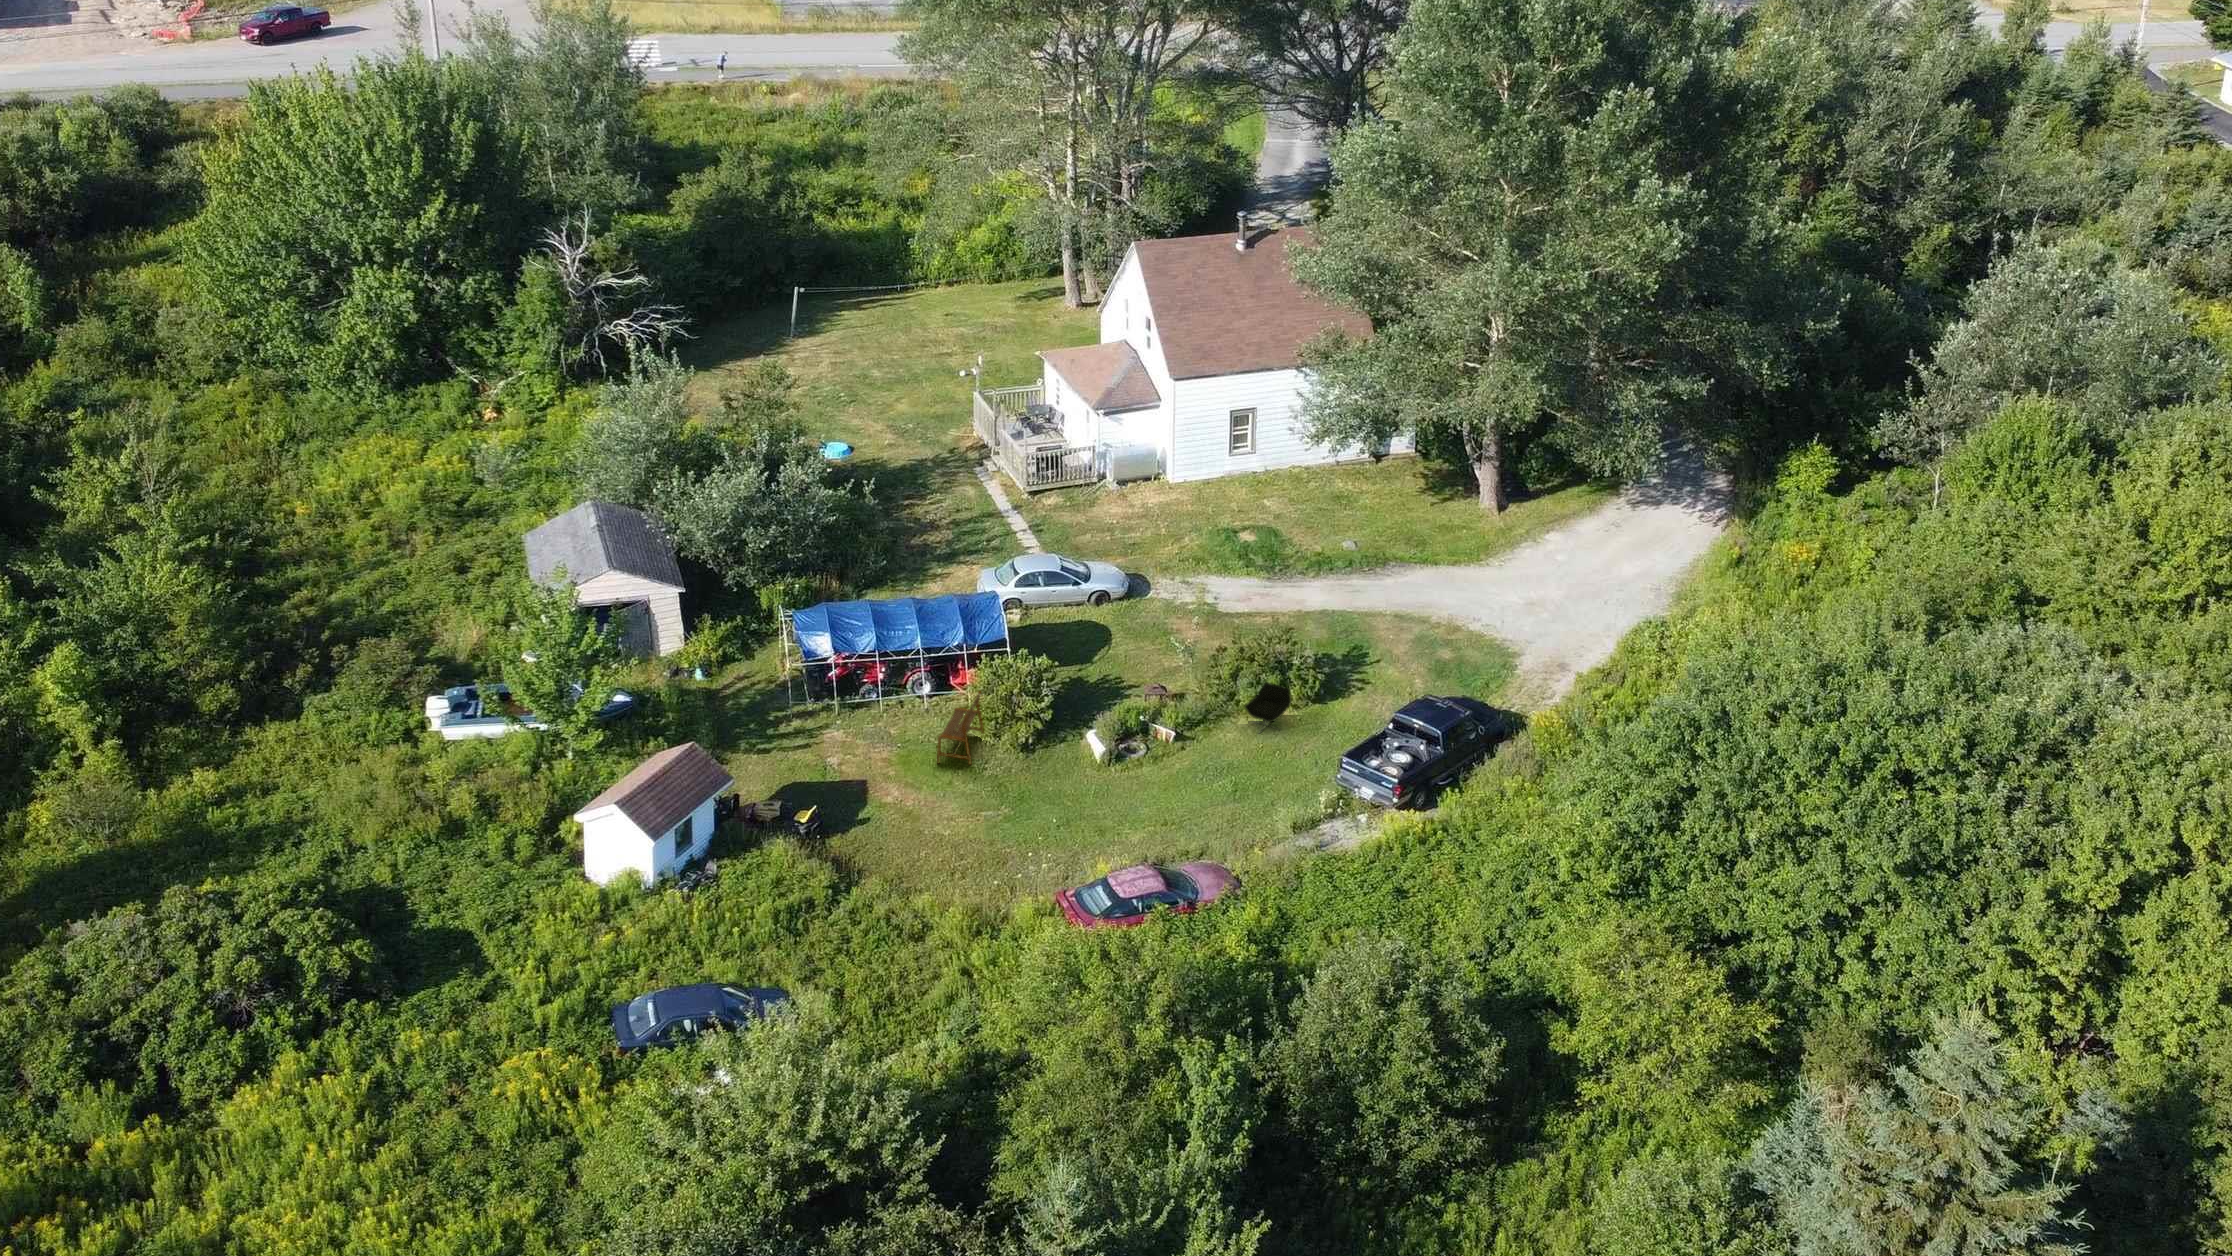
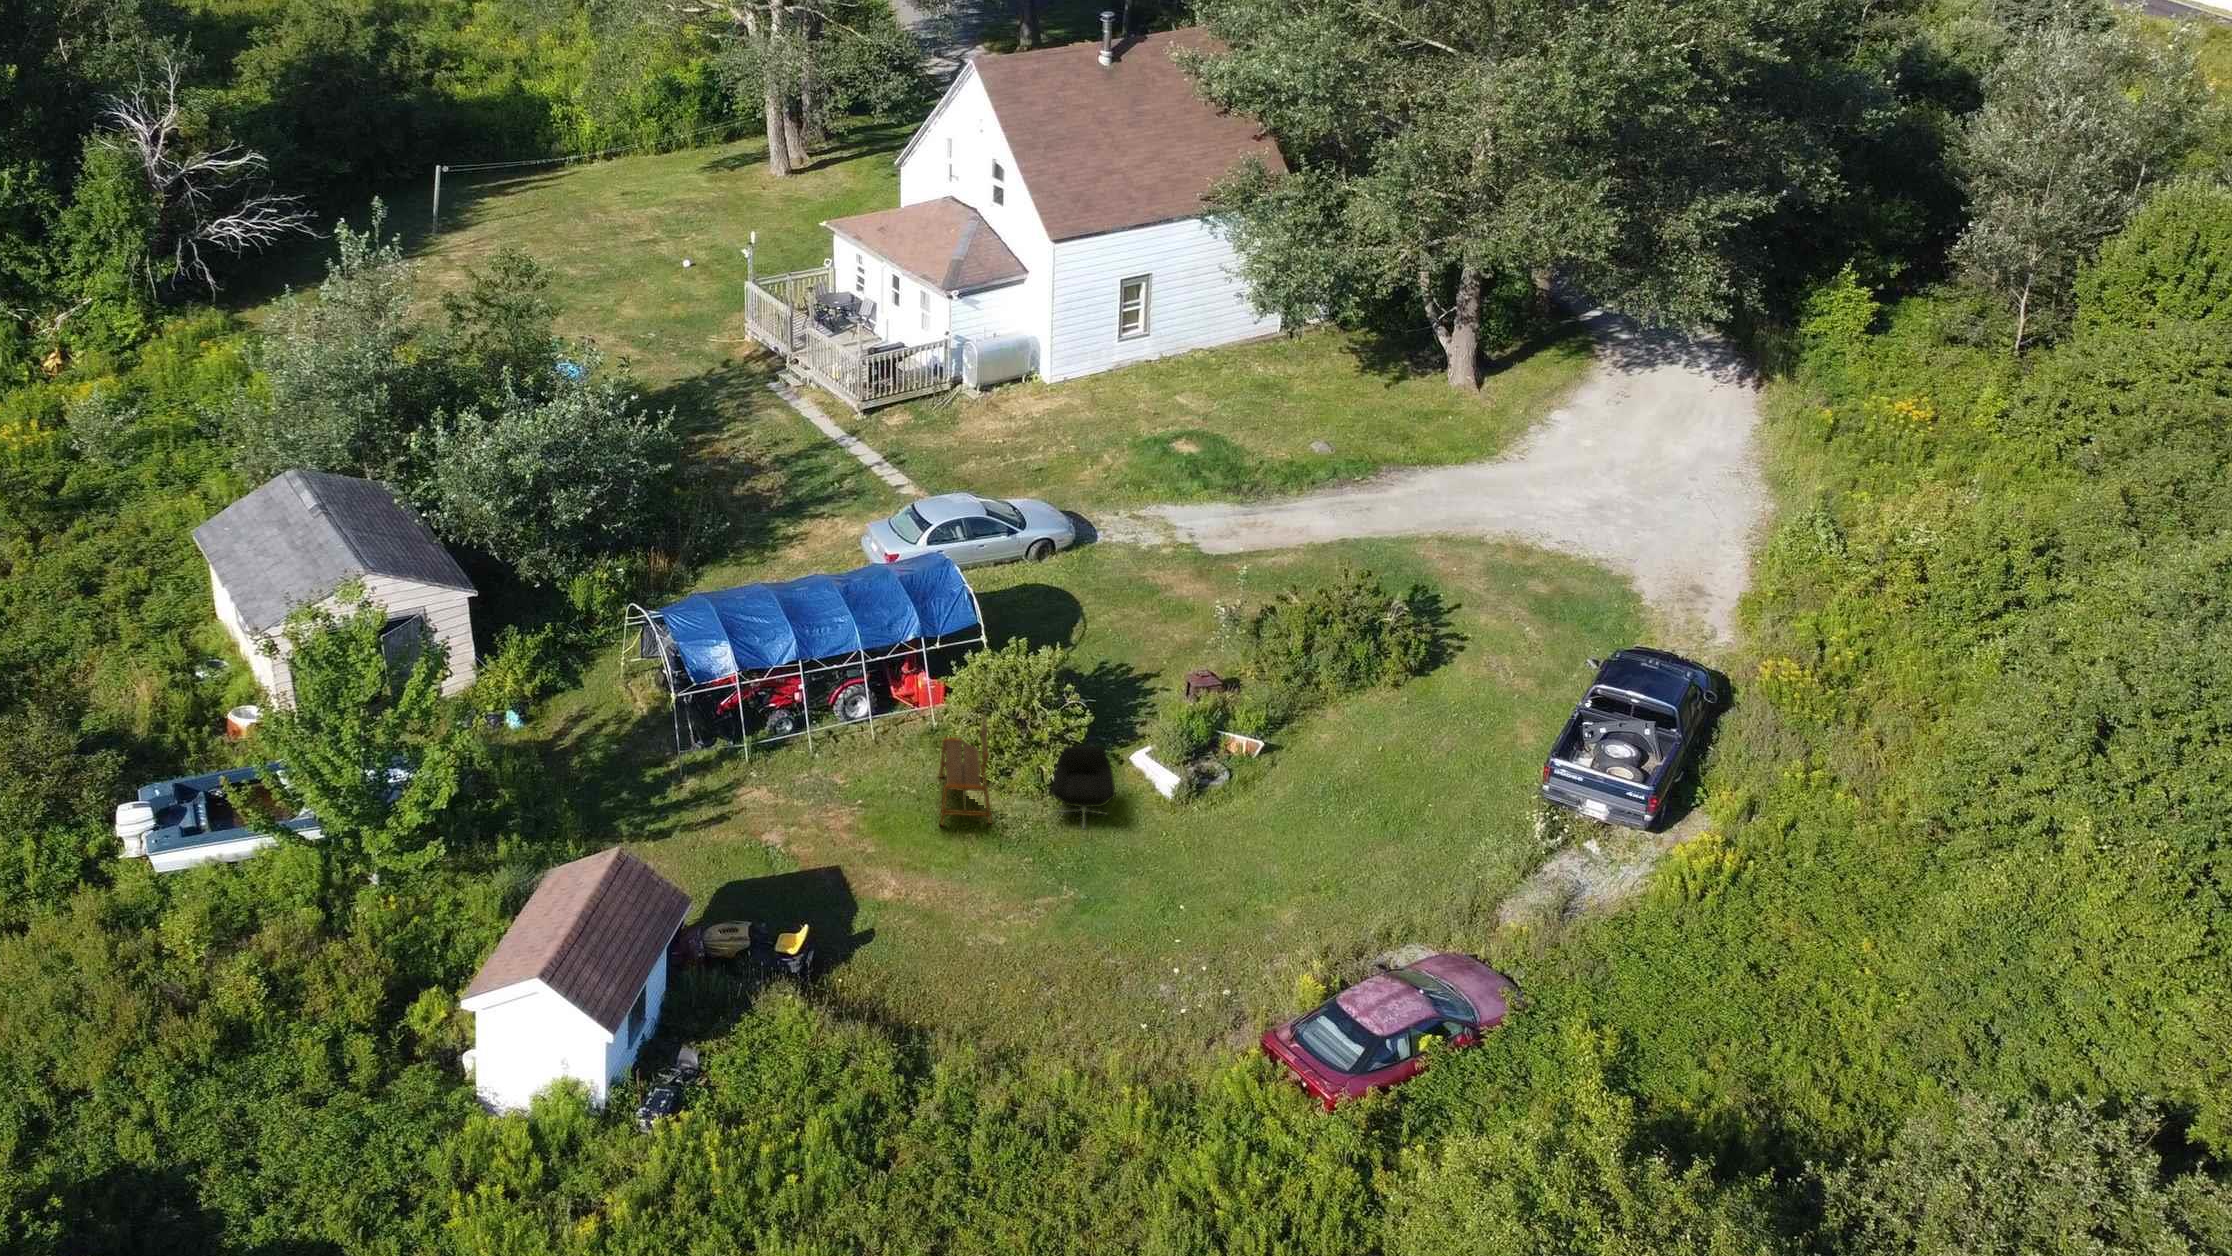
lounge chair: present [1244,682,1291,732] -> present [1052,746,1116,828]

